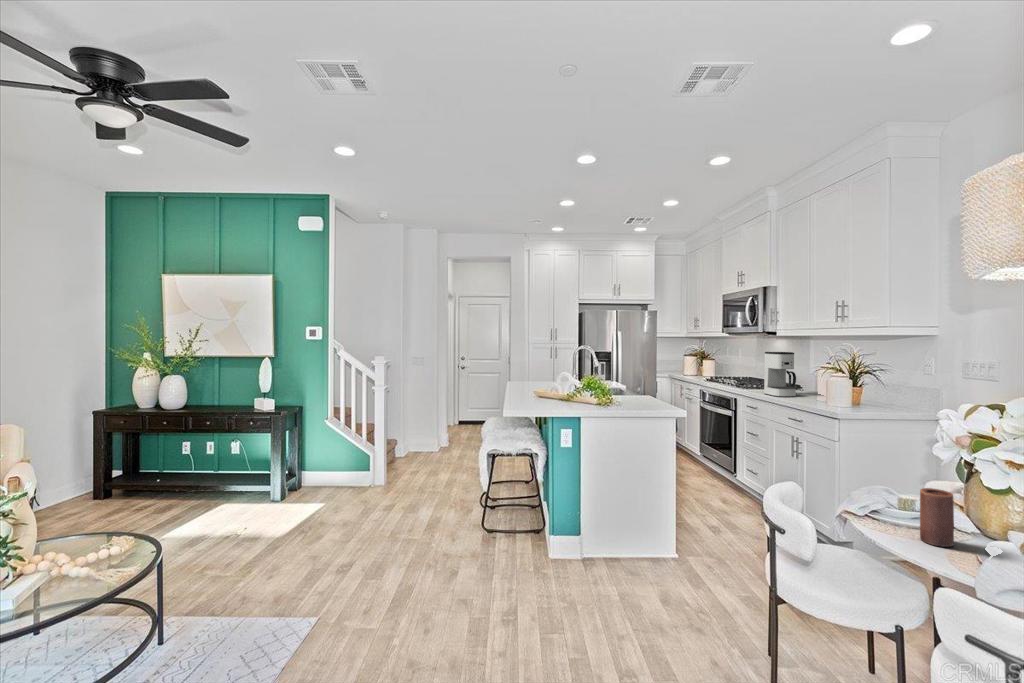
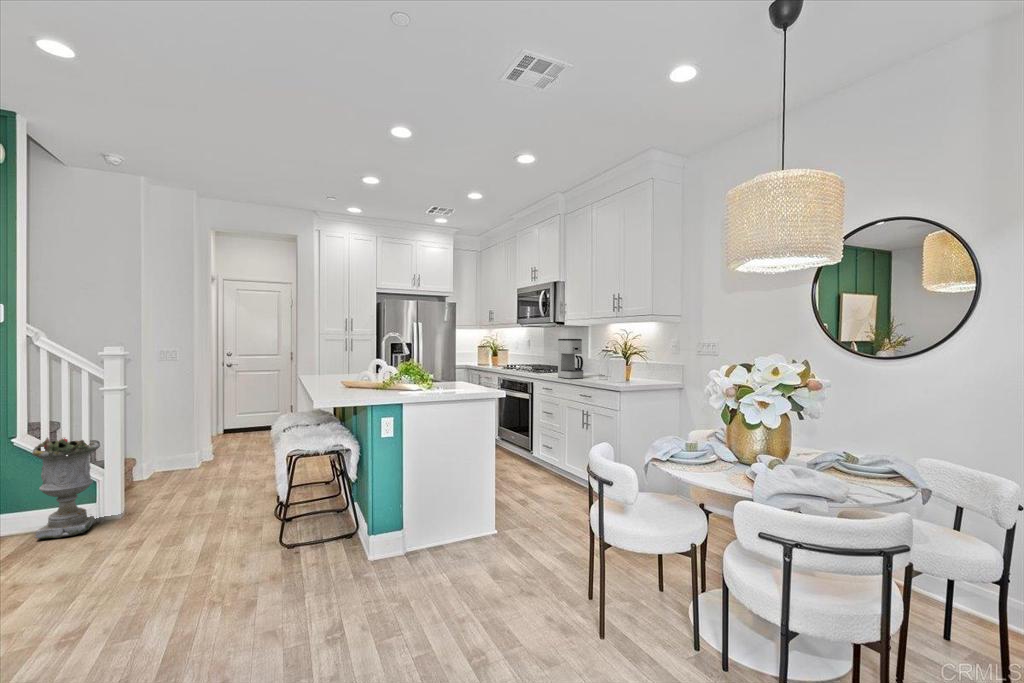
planter: none [326,421,365,496] -> present [32,438,99,539]
candle: present [920,488,954,547] -> none [706,430,727,473]

